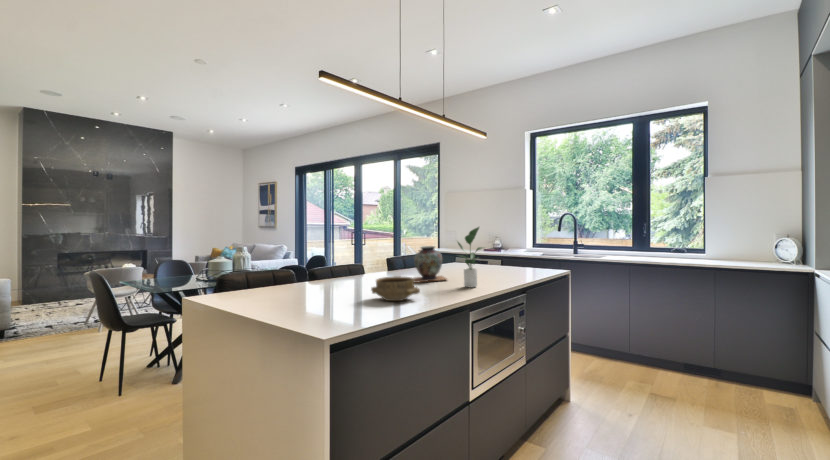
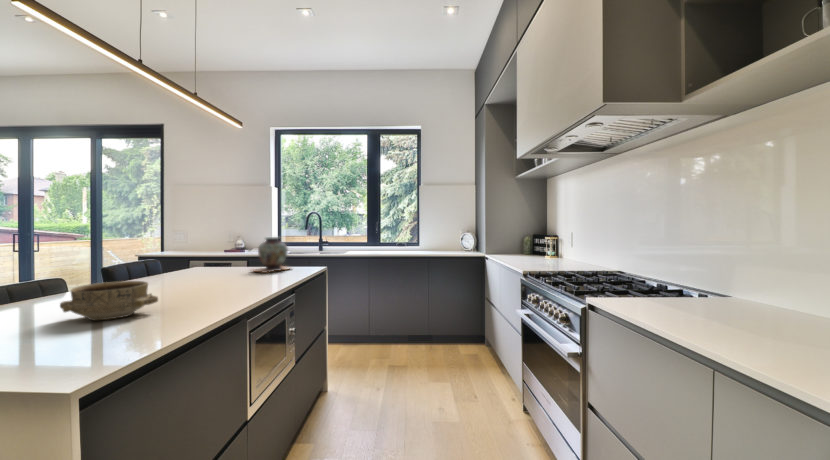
potted plant: present [457,227,482,287] -> none [207,215,249,289]
decorative vase: present [414,246,447,283] -> present [254,237,289,273]

